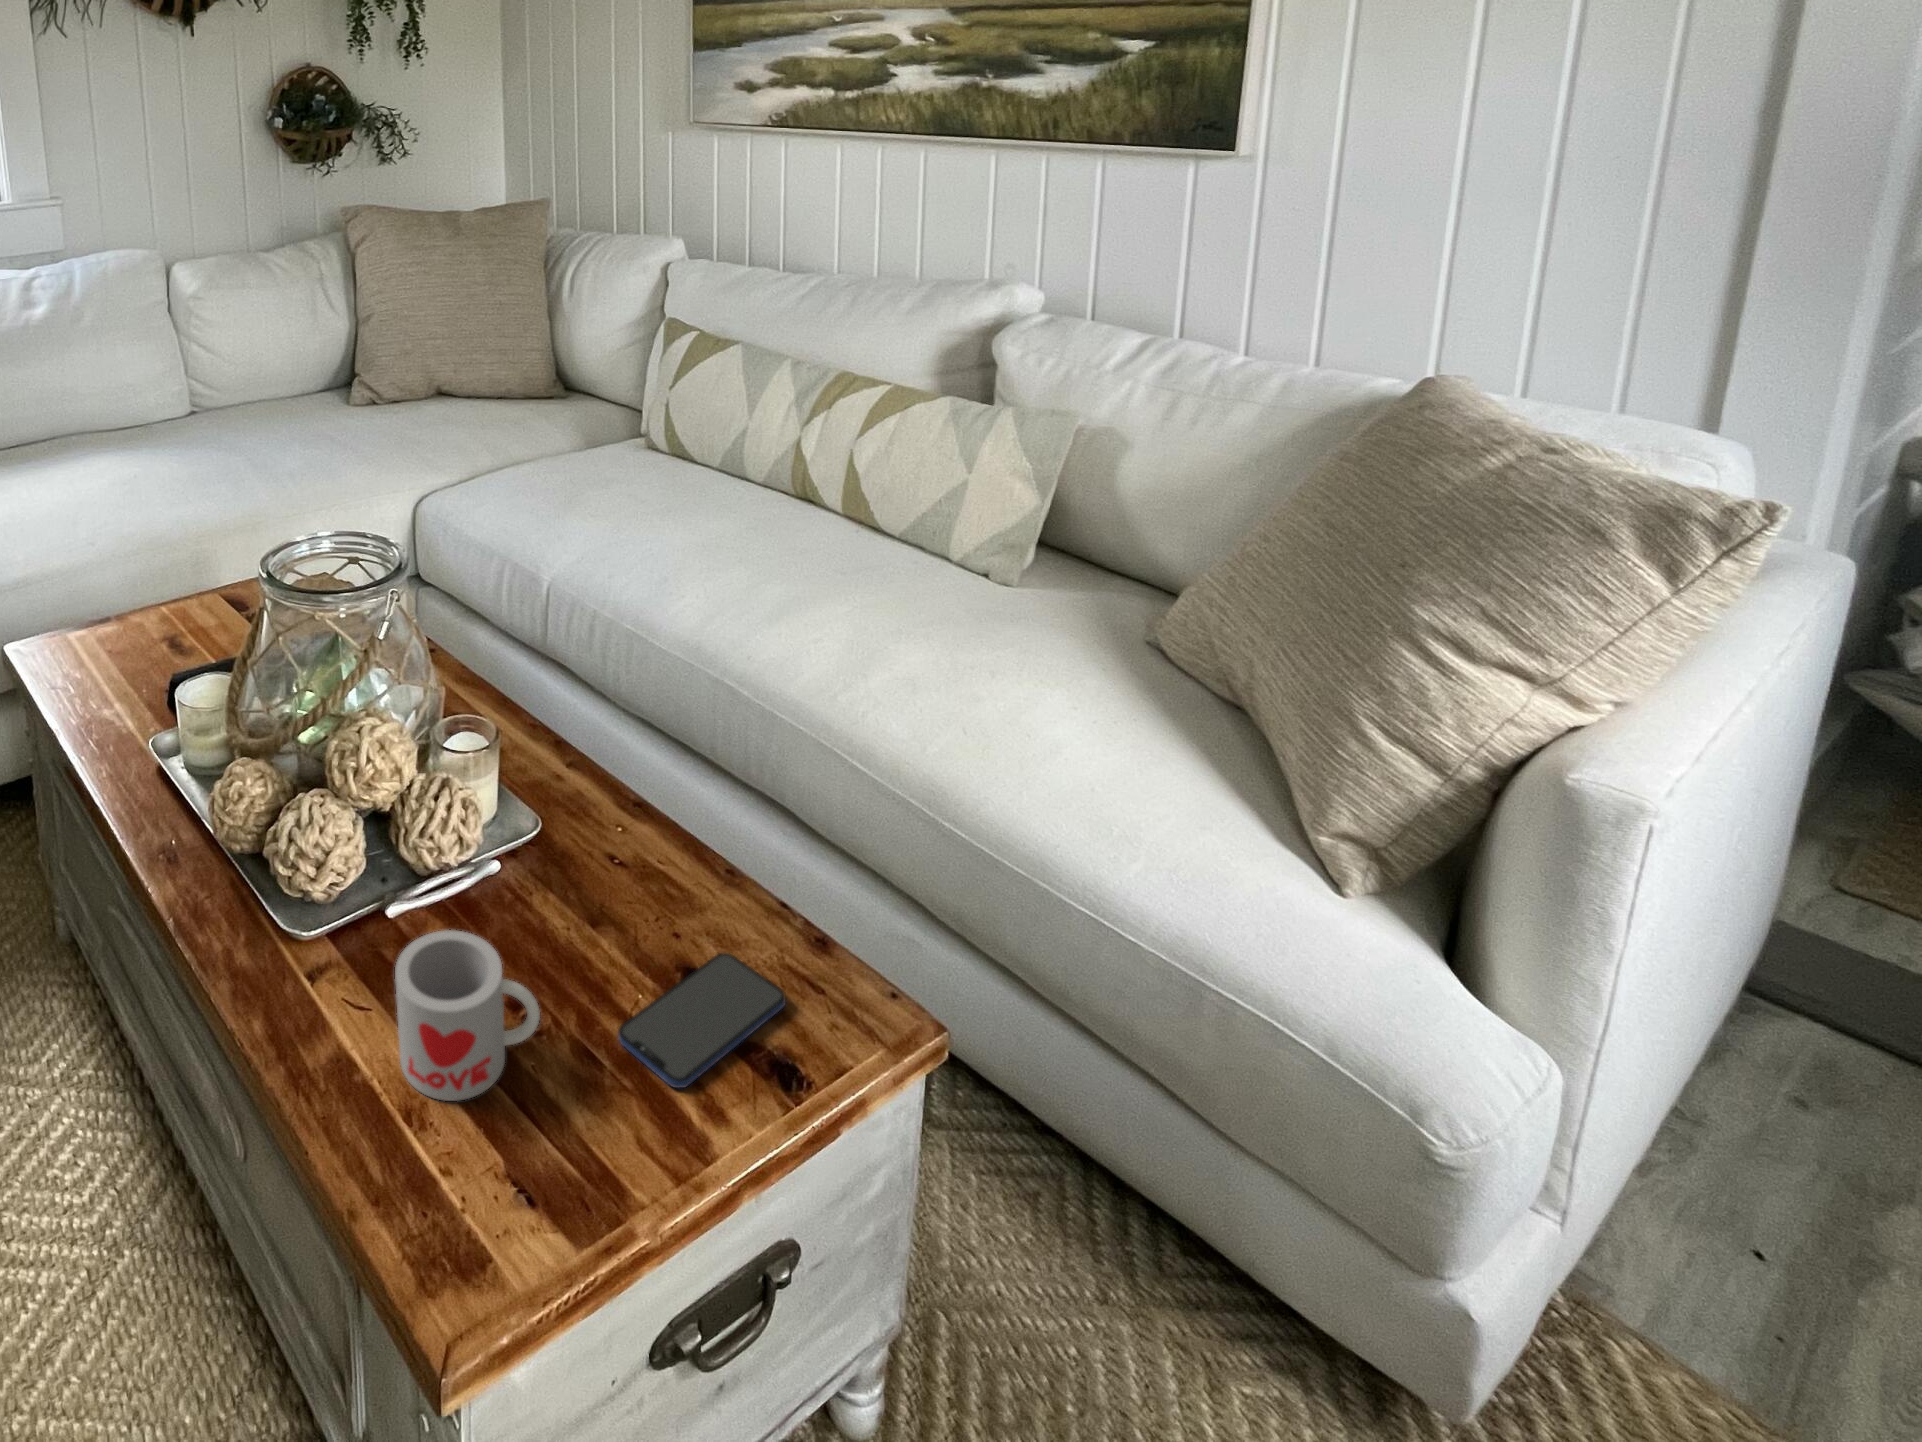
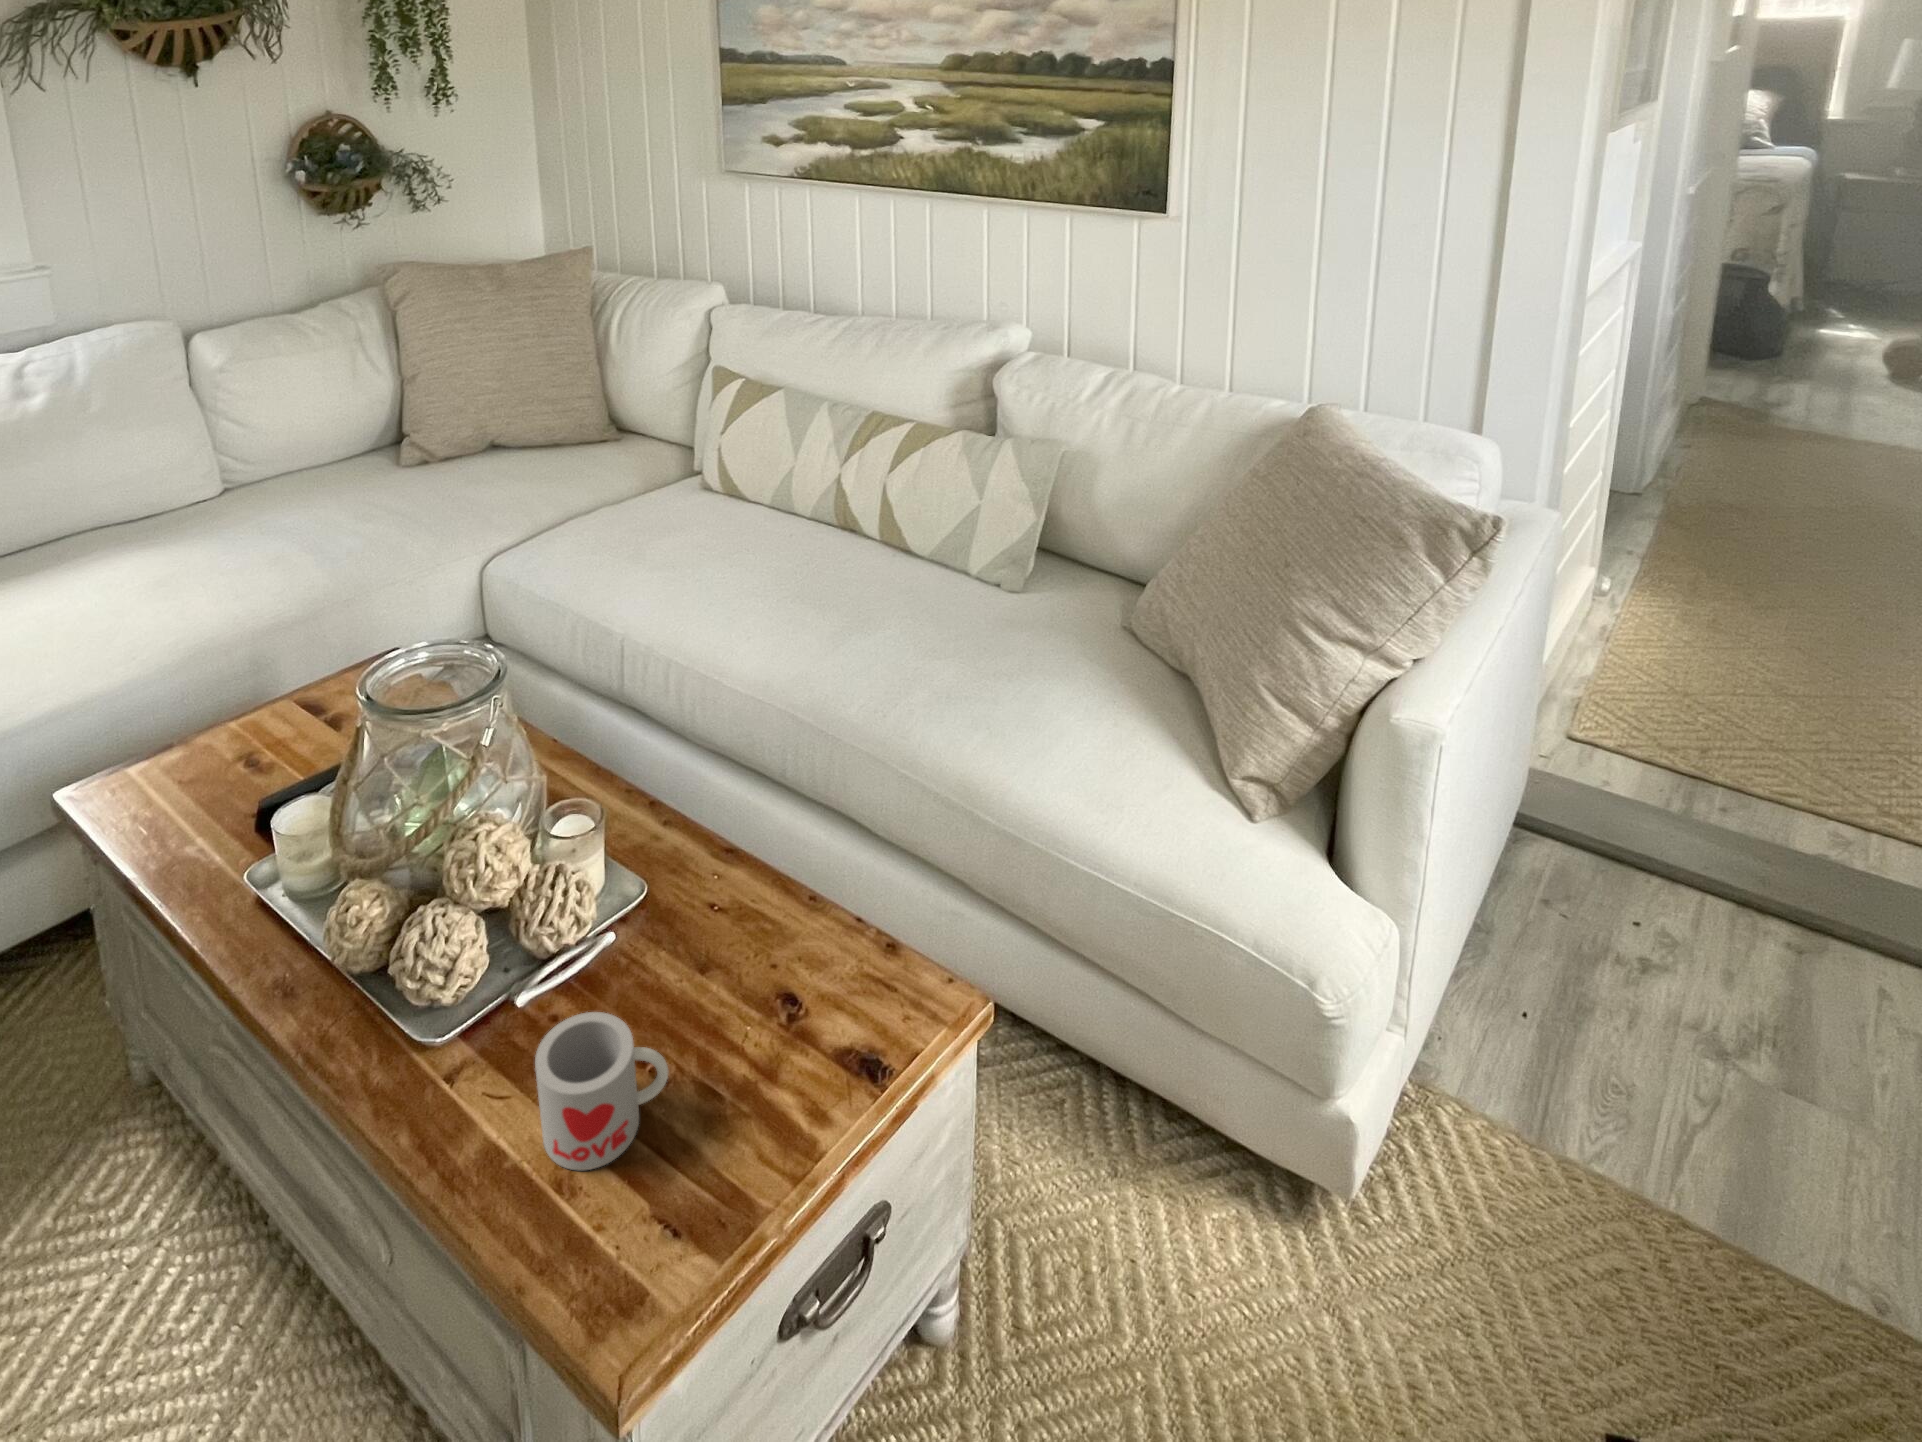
smartphone: present [618,953,786,1088] -> none [735,971,869,1103]

